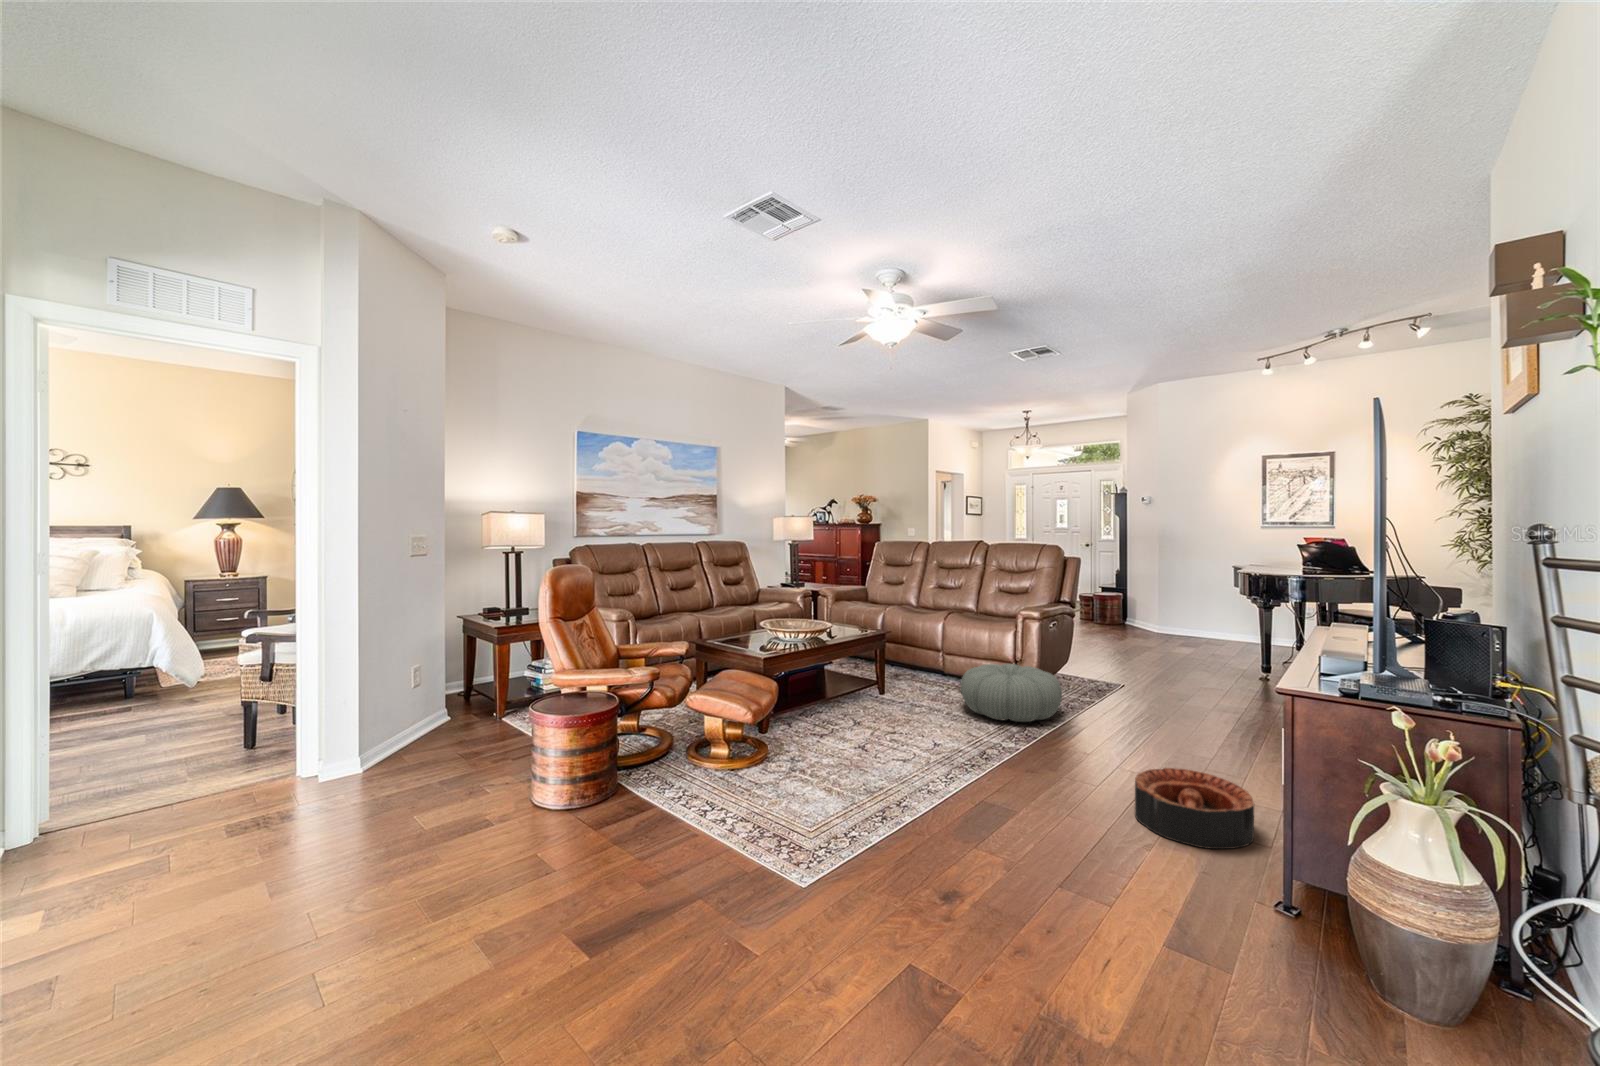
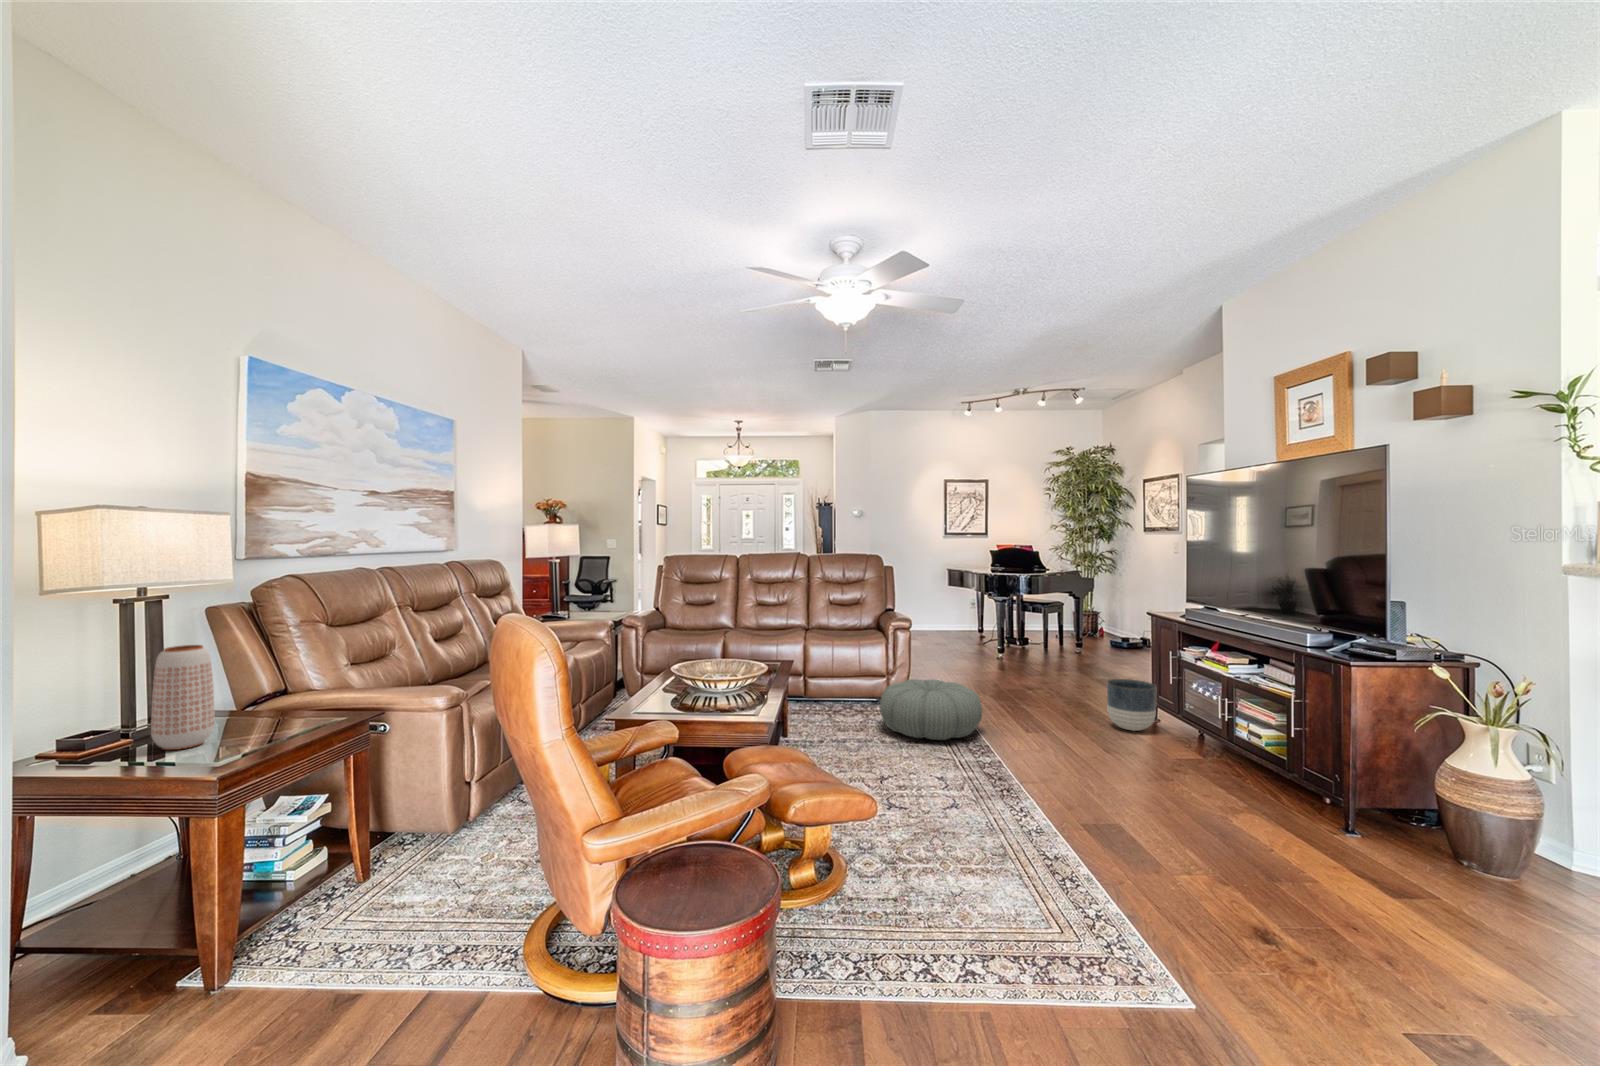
vase: none [485,576,508,622] -> present [151,645,215,750]
planter: none [1217,697,1282,761] -> present [1107,679,1157,731]
basket: present [1135,768,1254,849] -> none [1167,746,1270,811]

